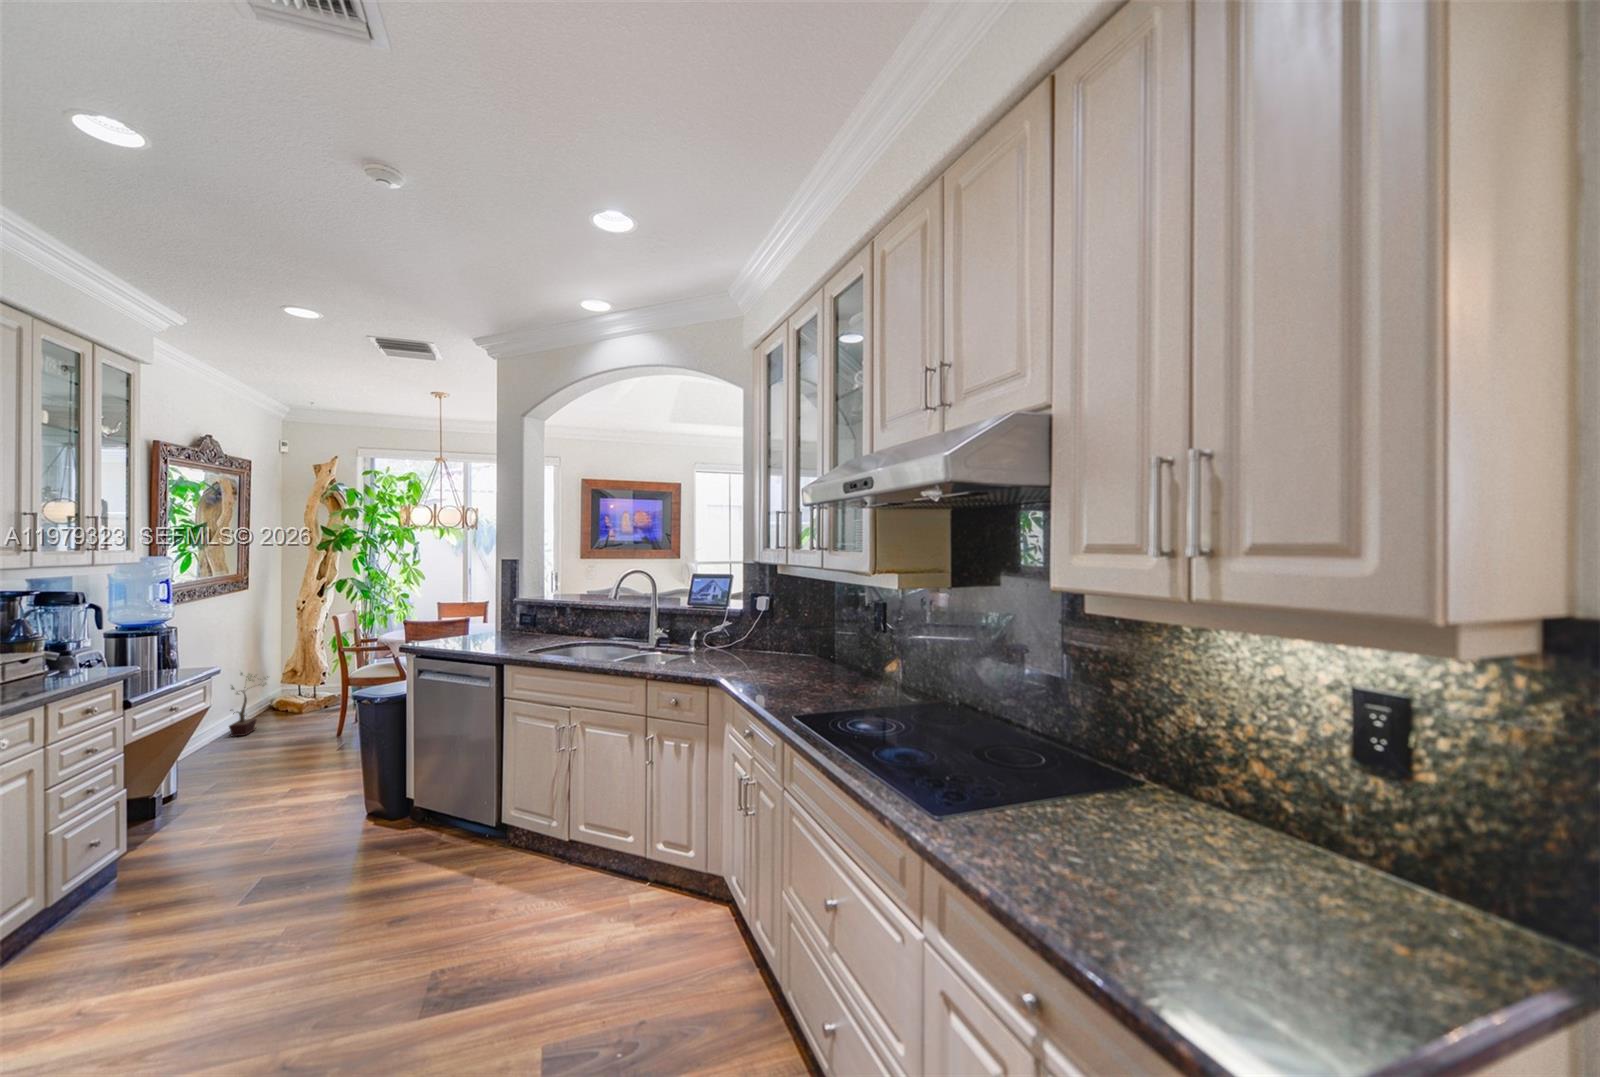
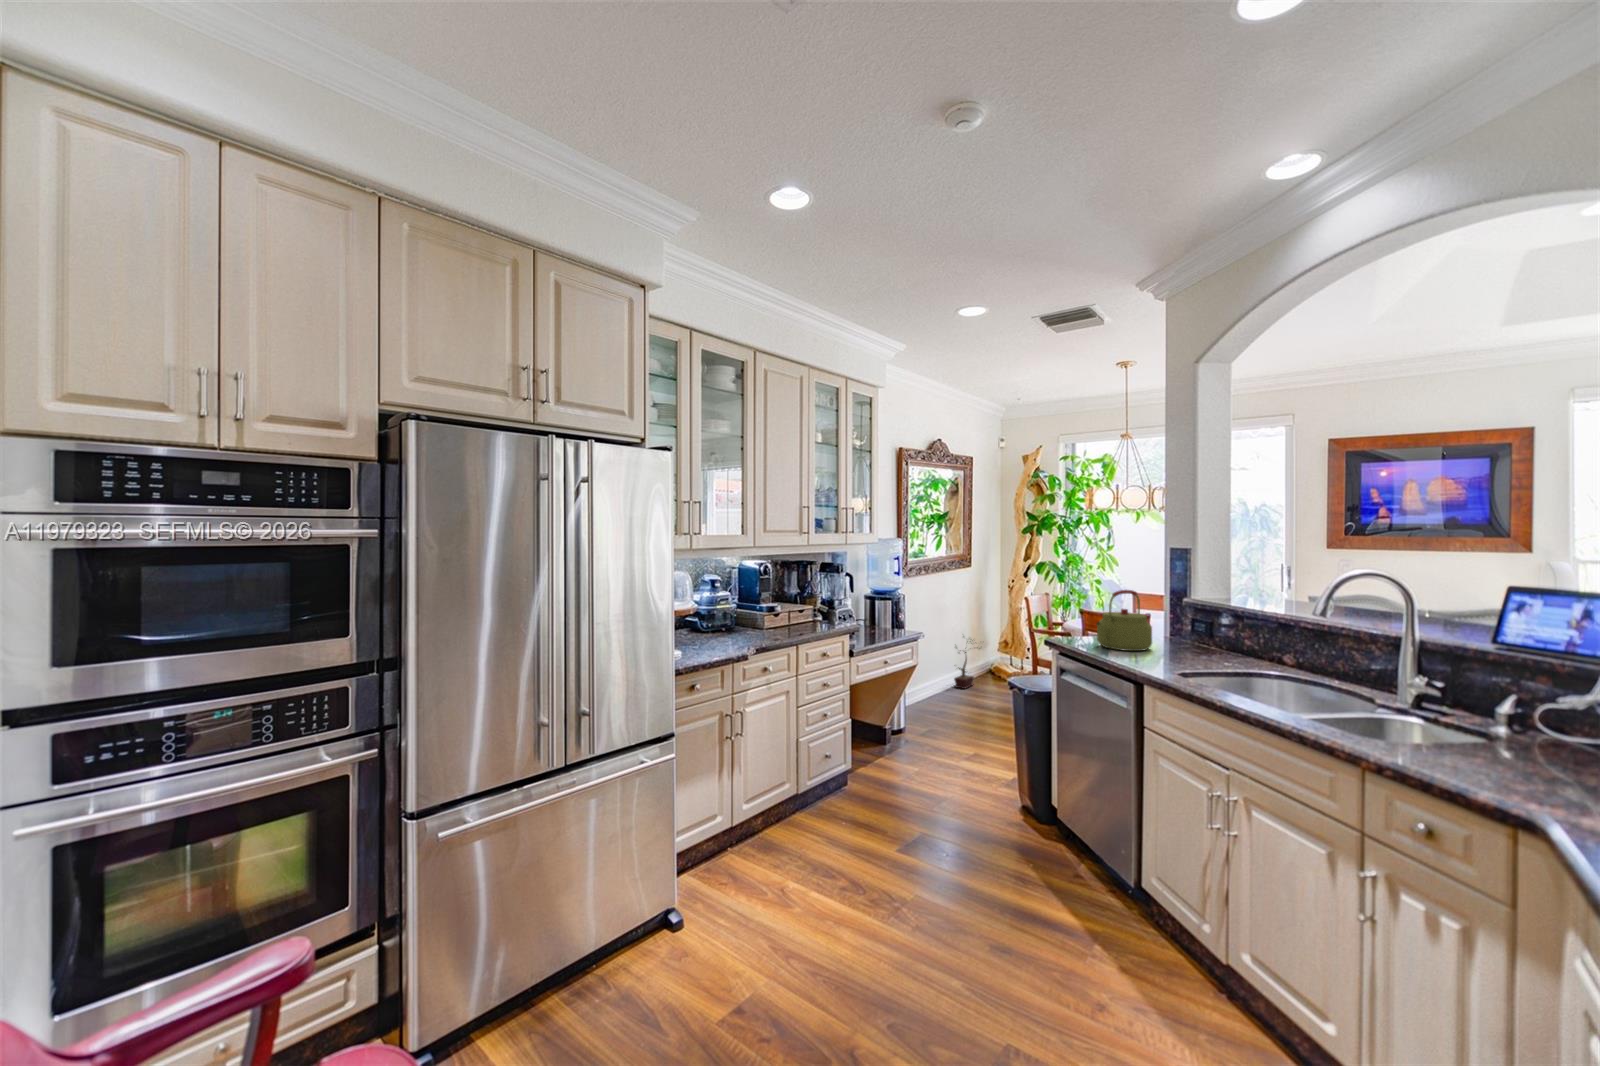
kettle: none [447,594,493,646] -> present [1096,590,1152,651]

